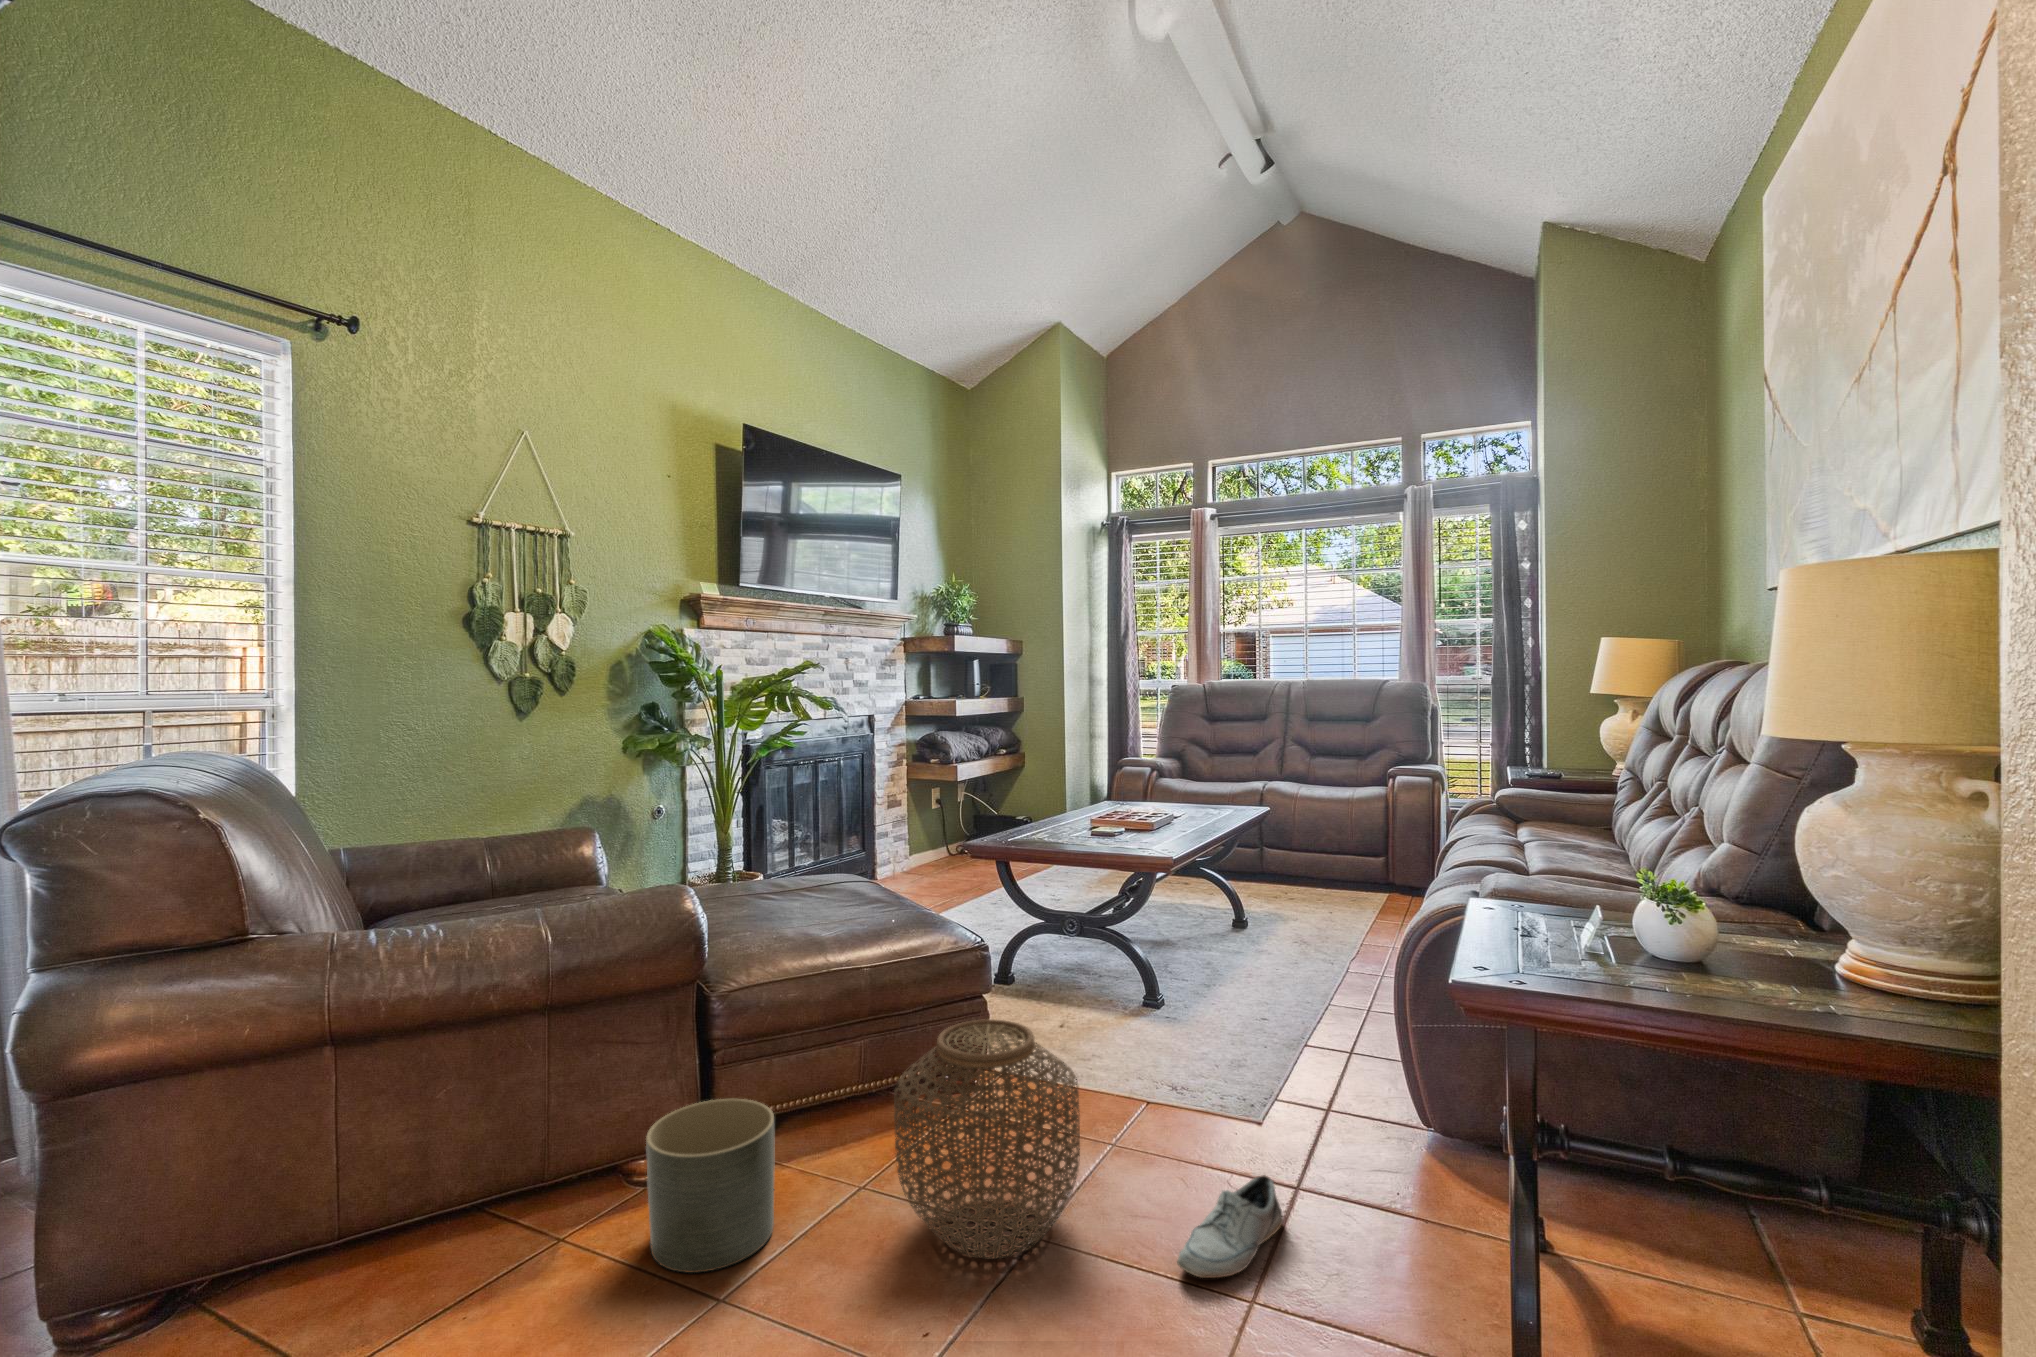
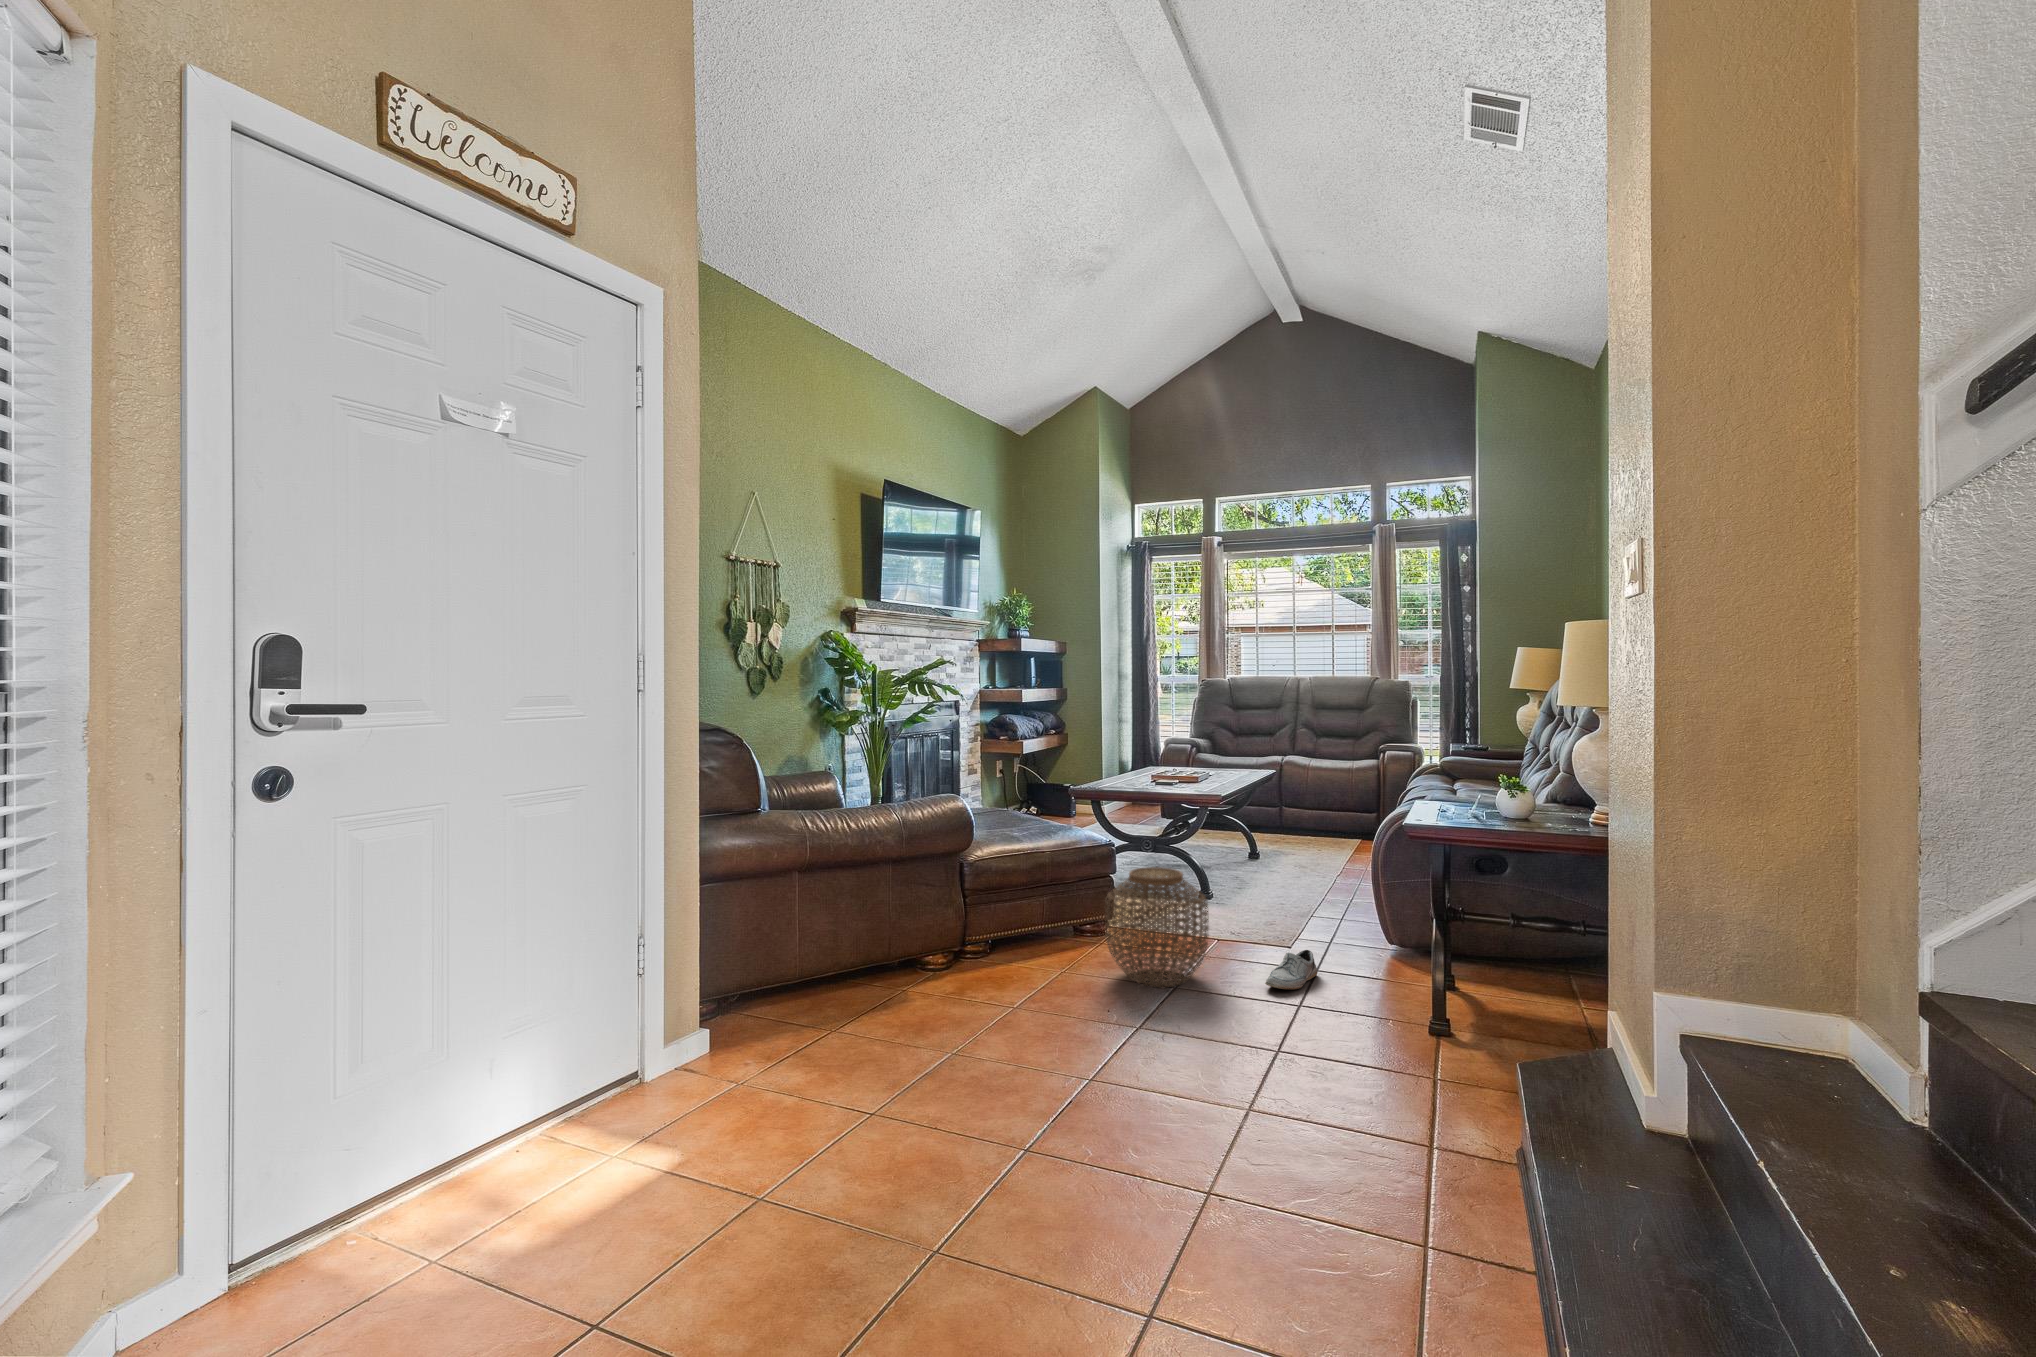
planter: present [646,1099,775,1273] -> none [971,913,1038,993]

